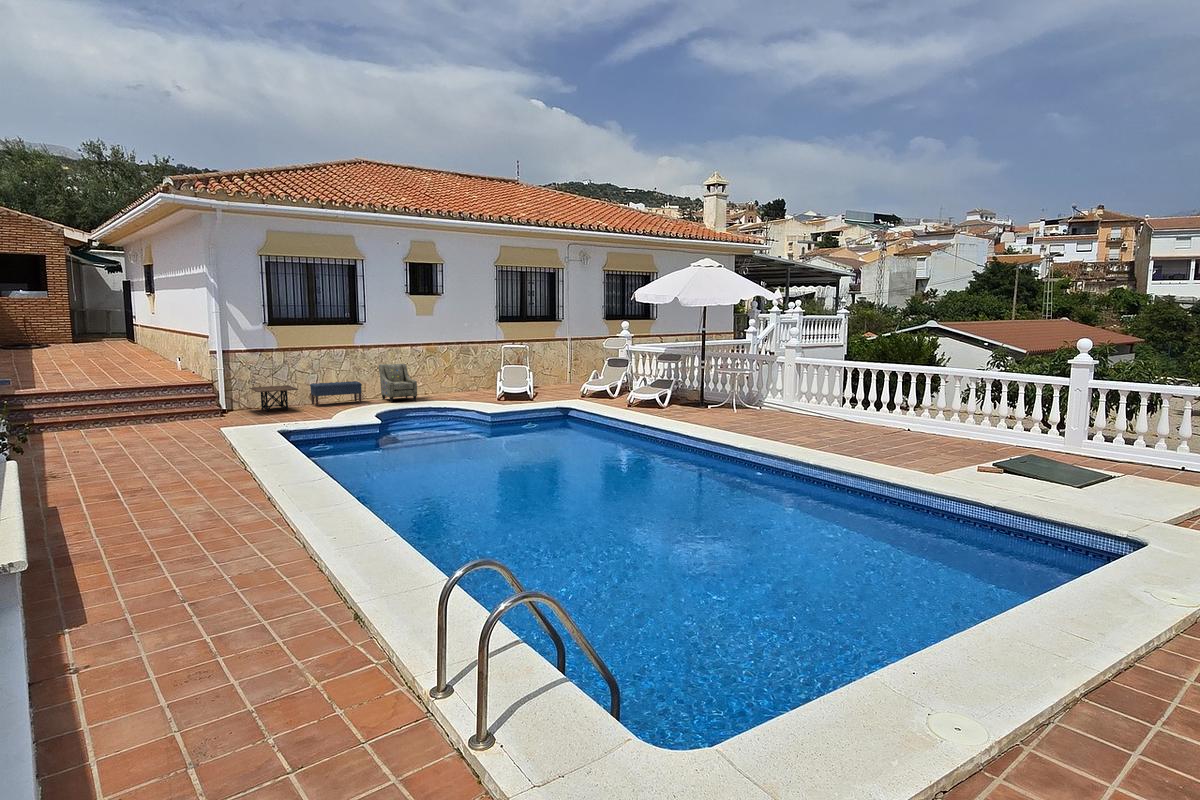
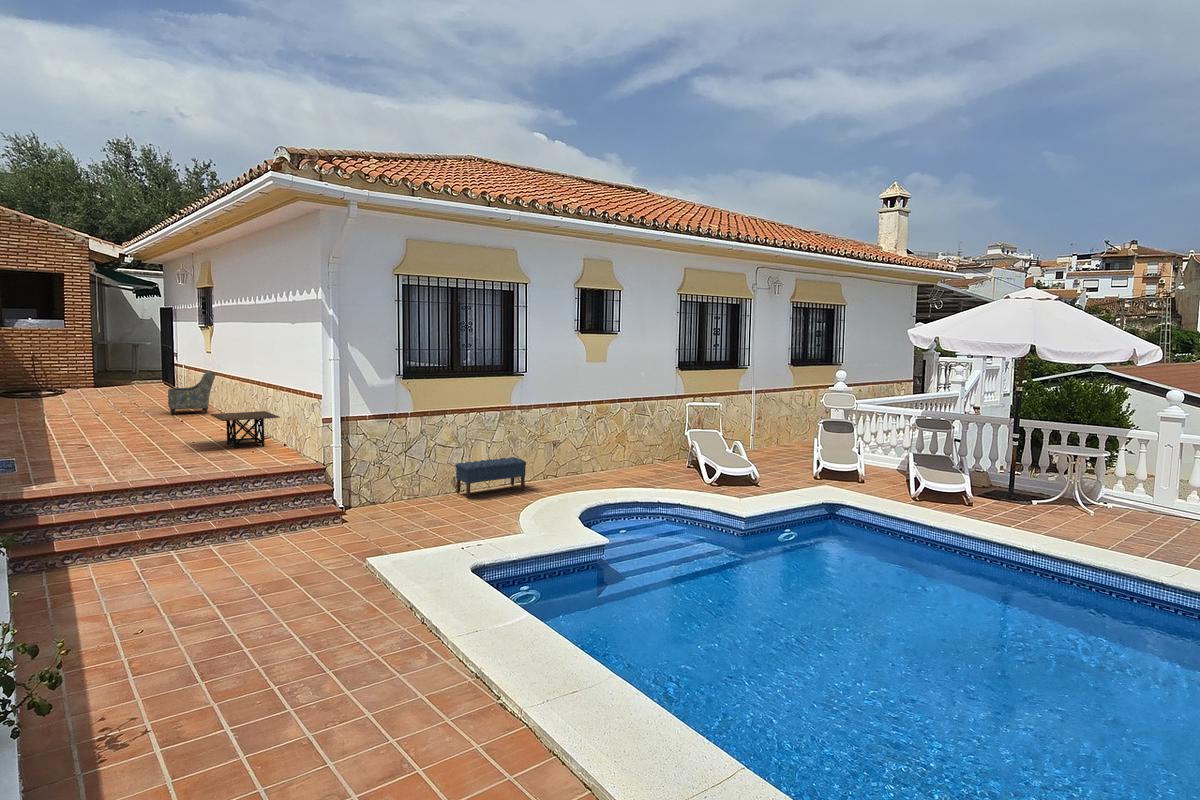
armchair: present [378,364,417,402] -> present [168,370,215,415]
side table: present [249,385,298,412] -> present [210,411,280,448]

